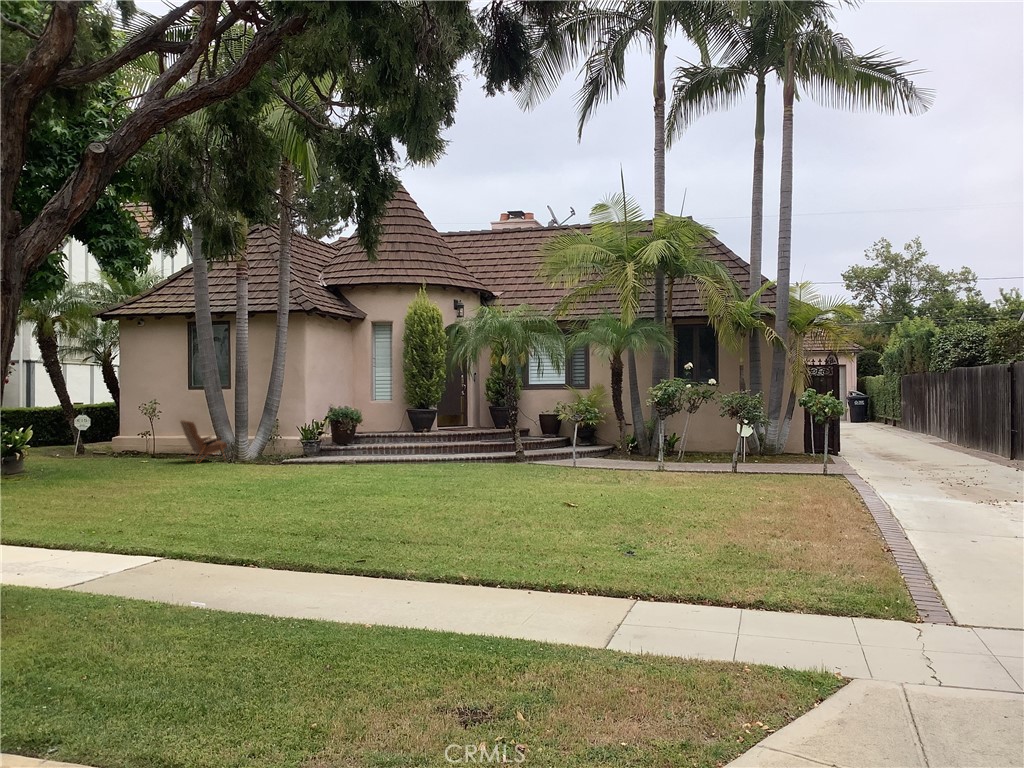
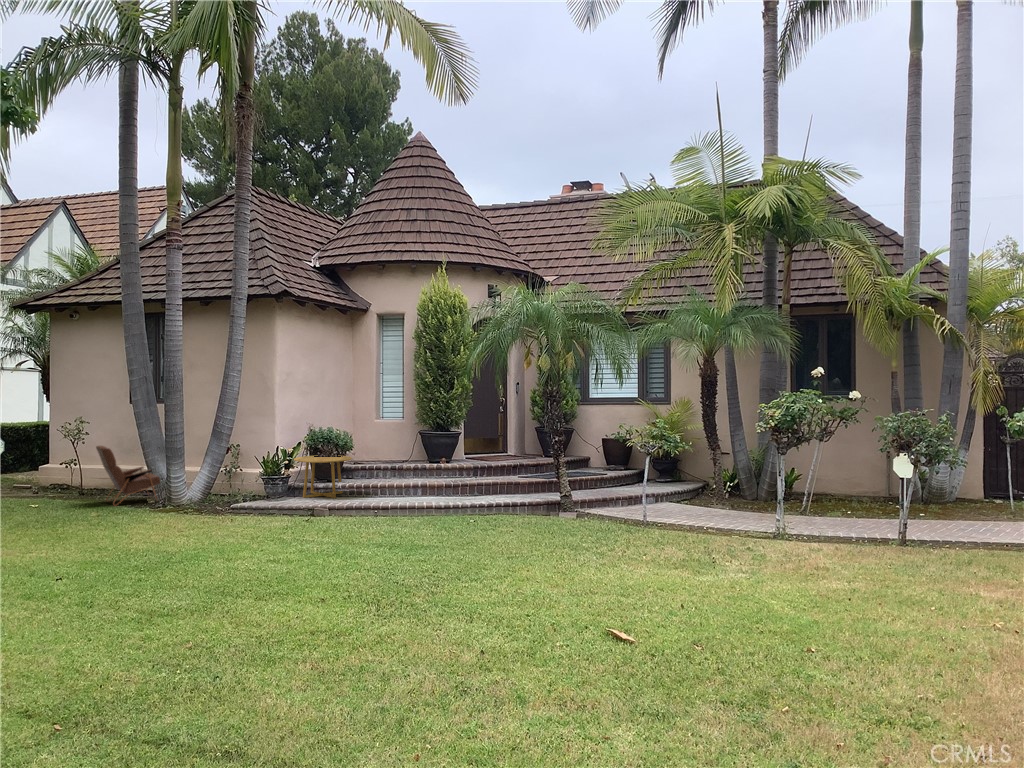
round table: none [320,427,363,457] -> present [294,455,352,498]

